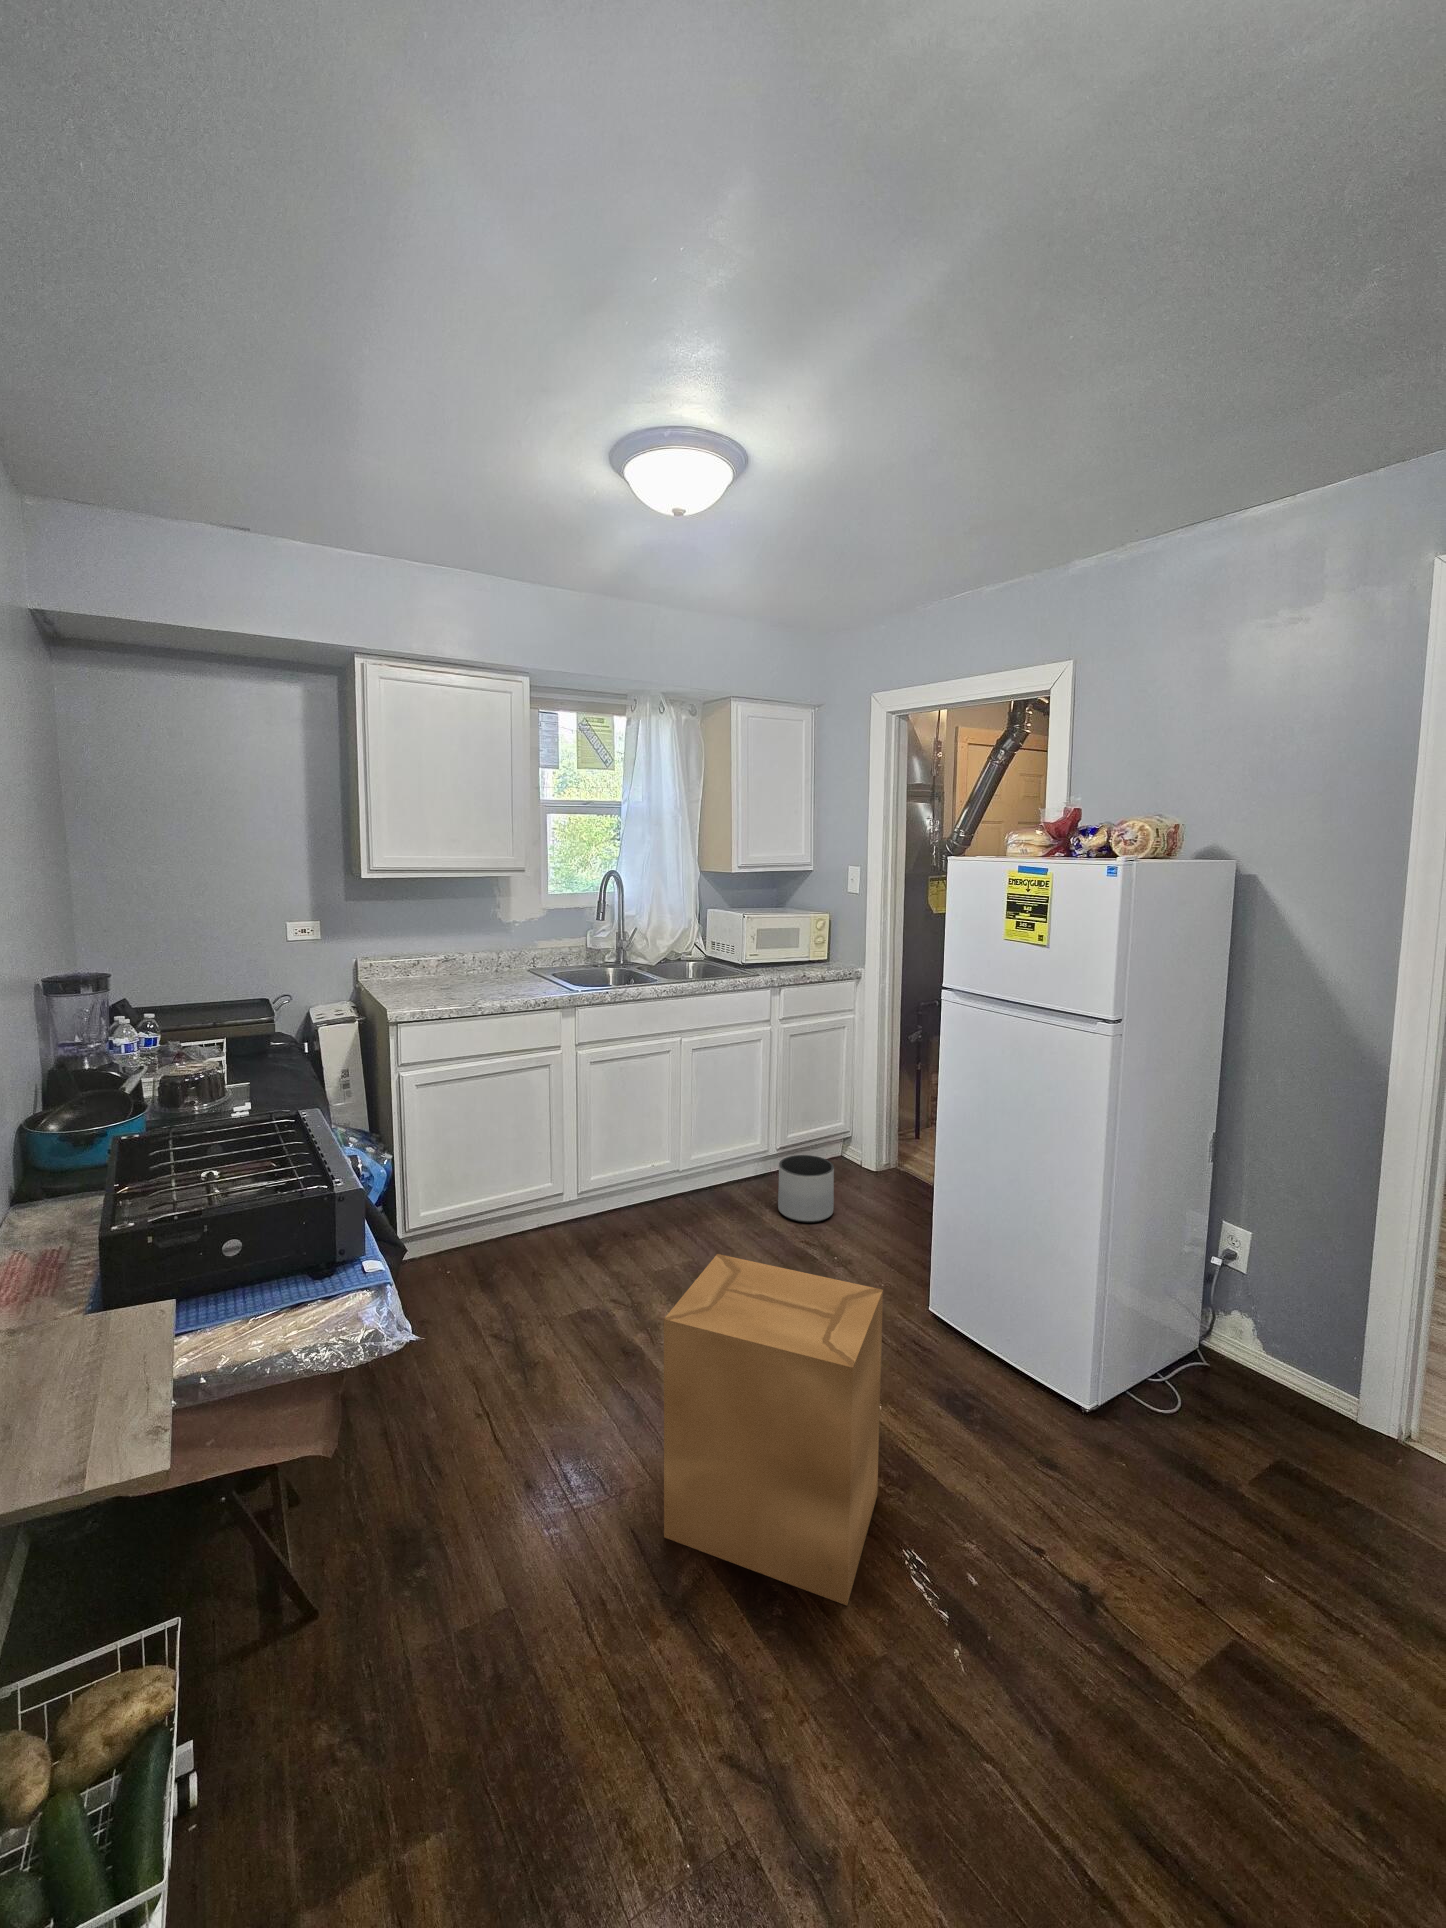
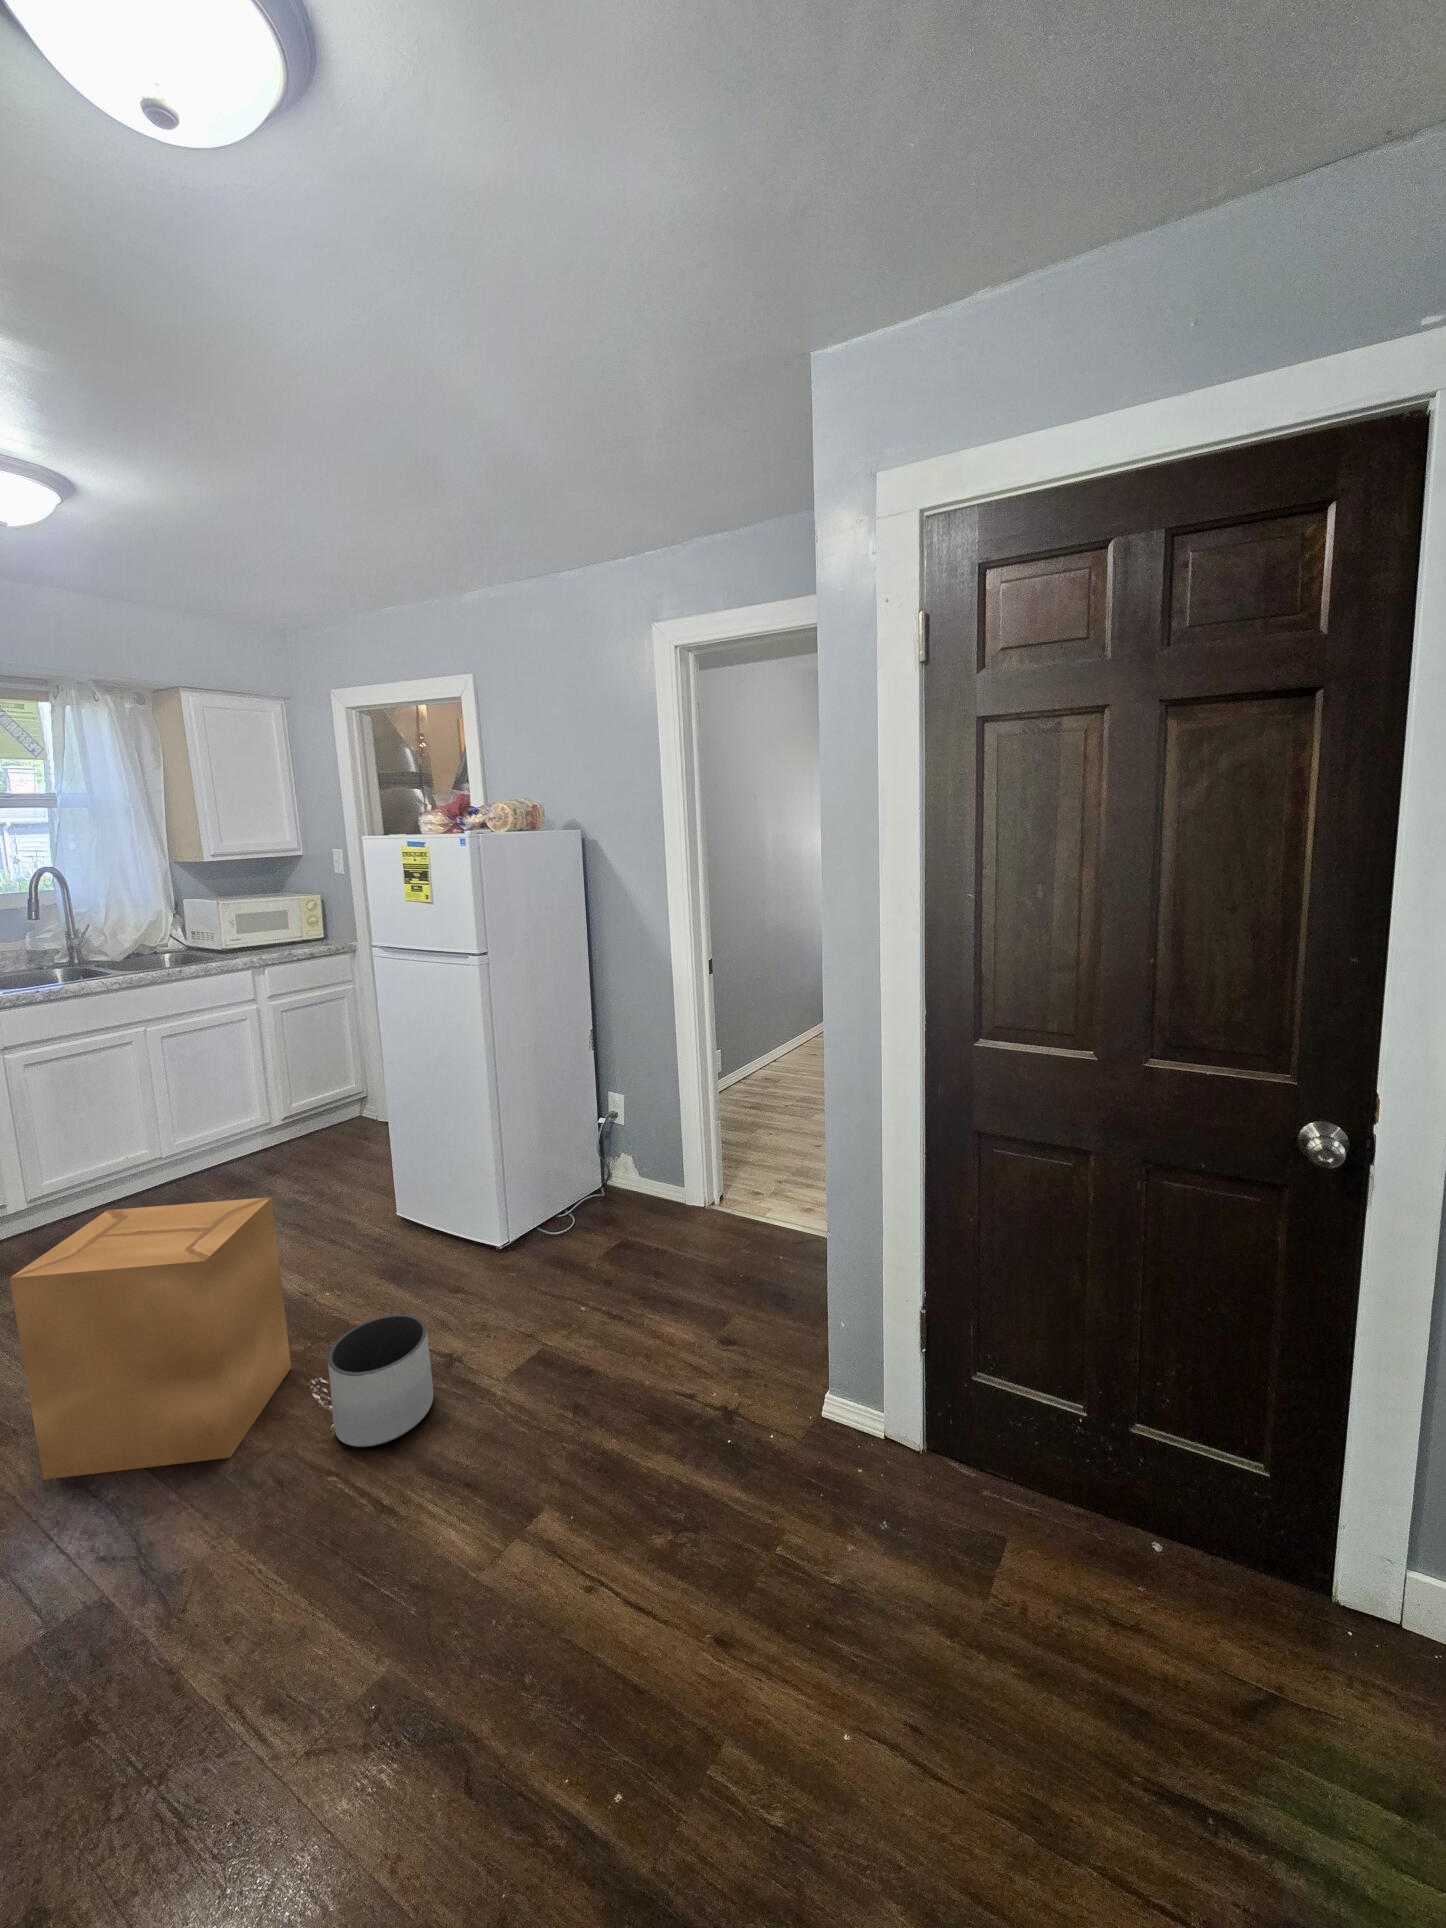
planter: present [778,1155,834,1223] -> present [328,1314,433,1447]

